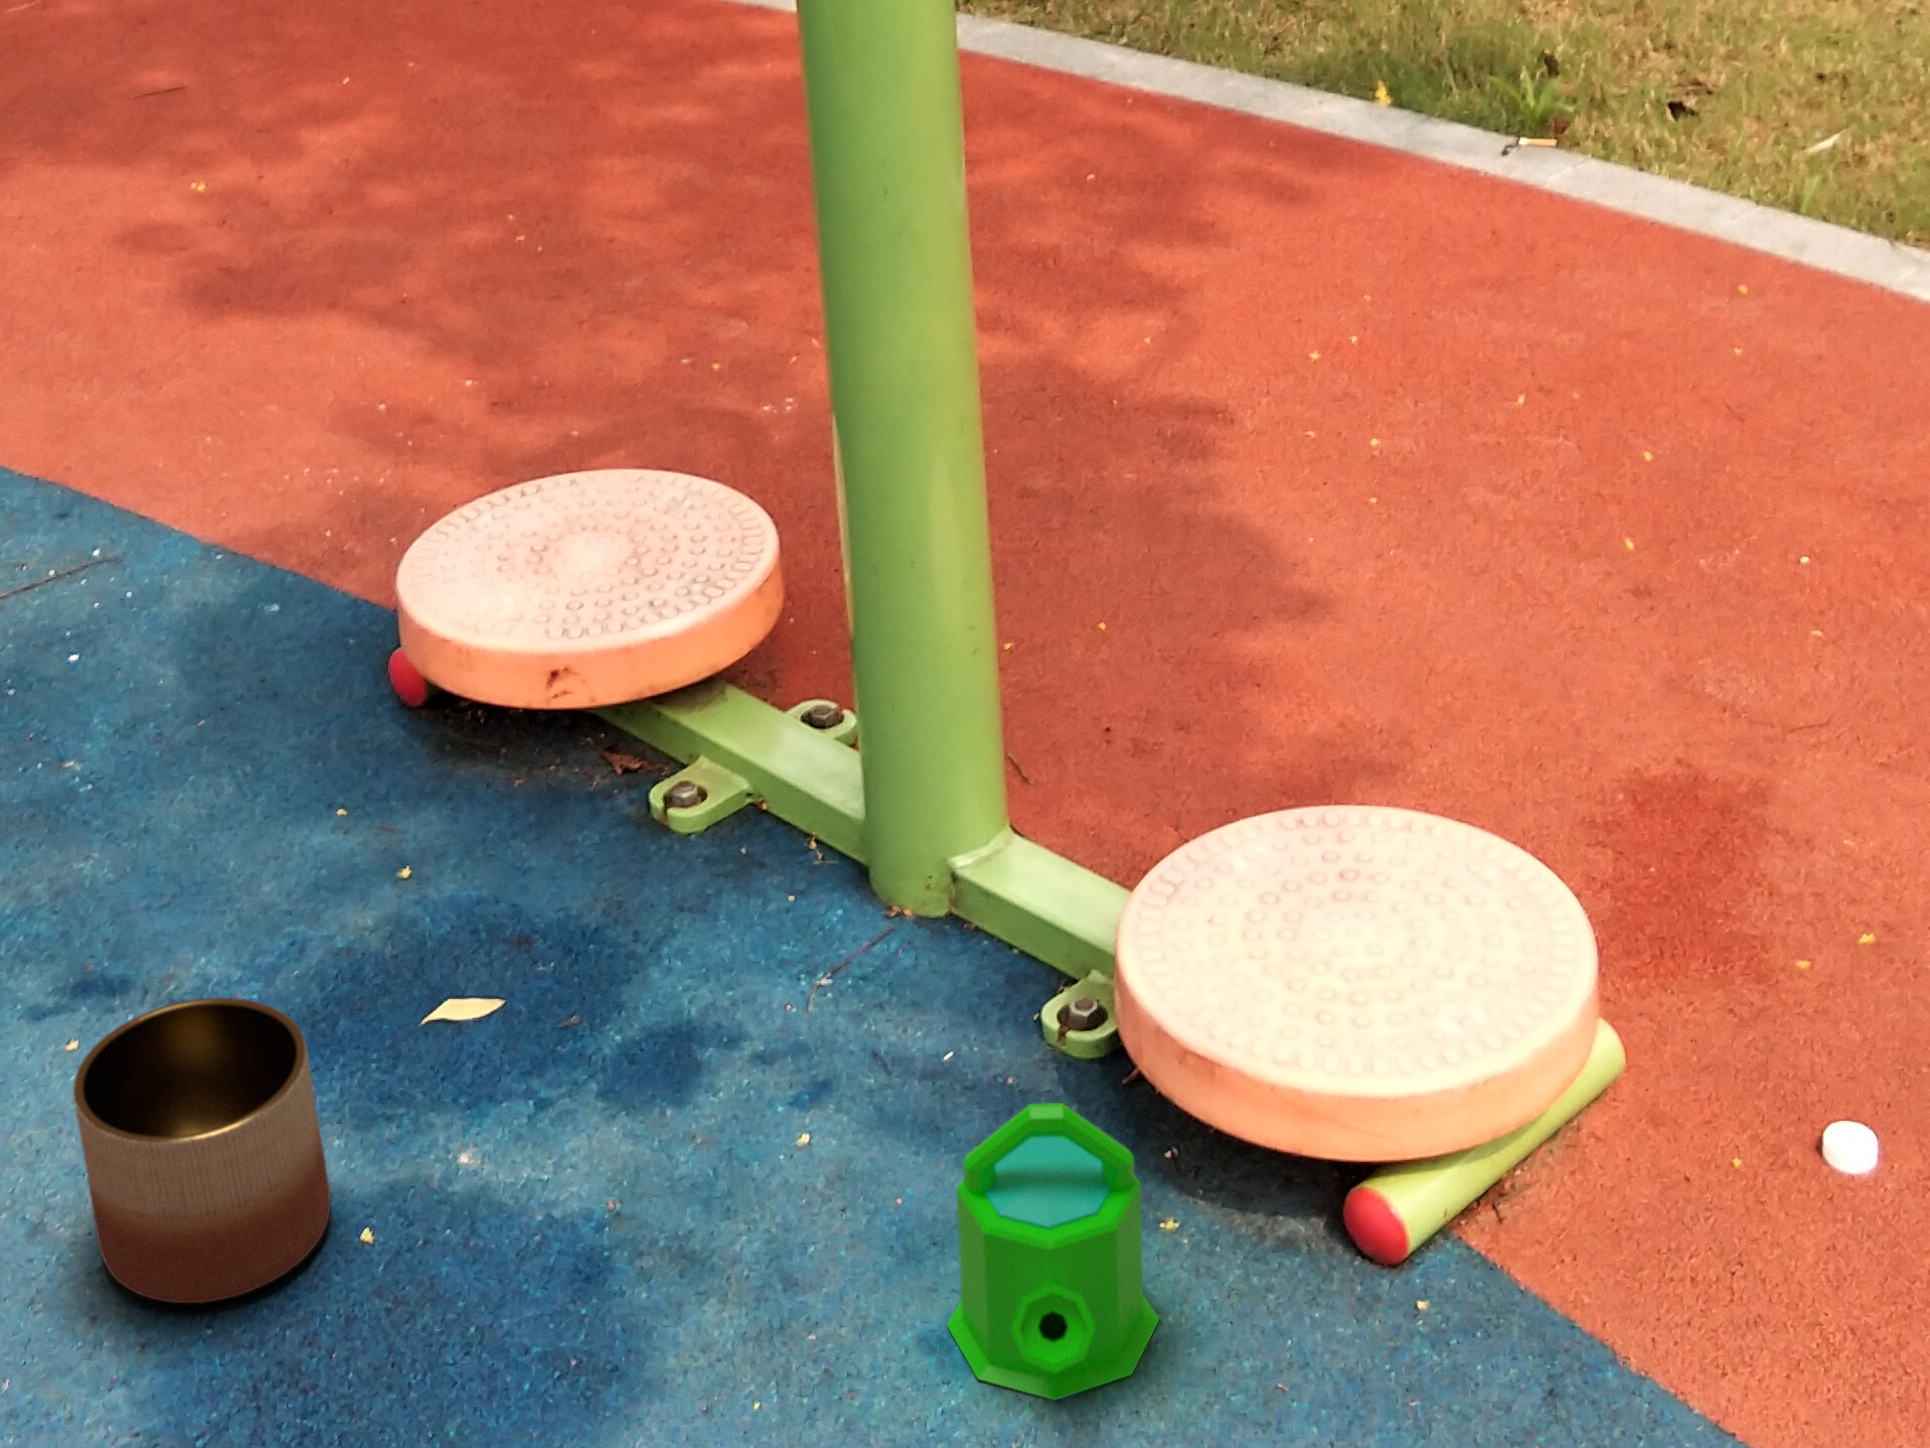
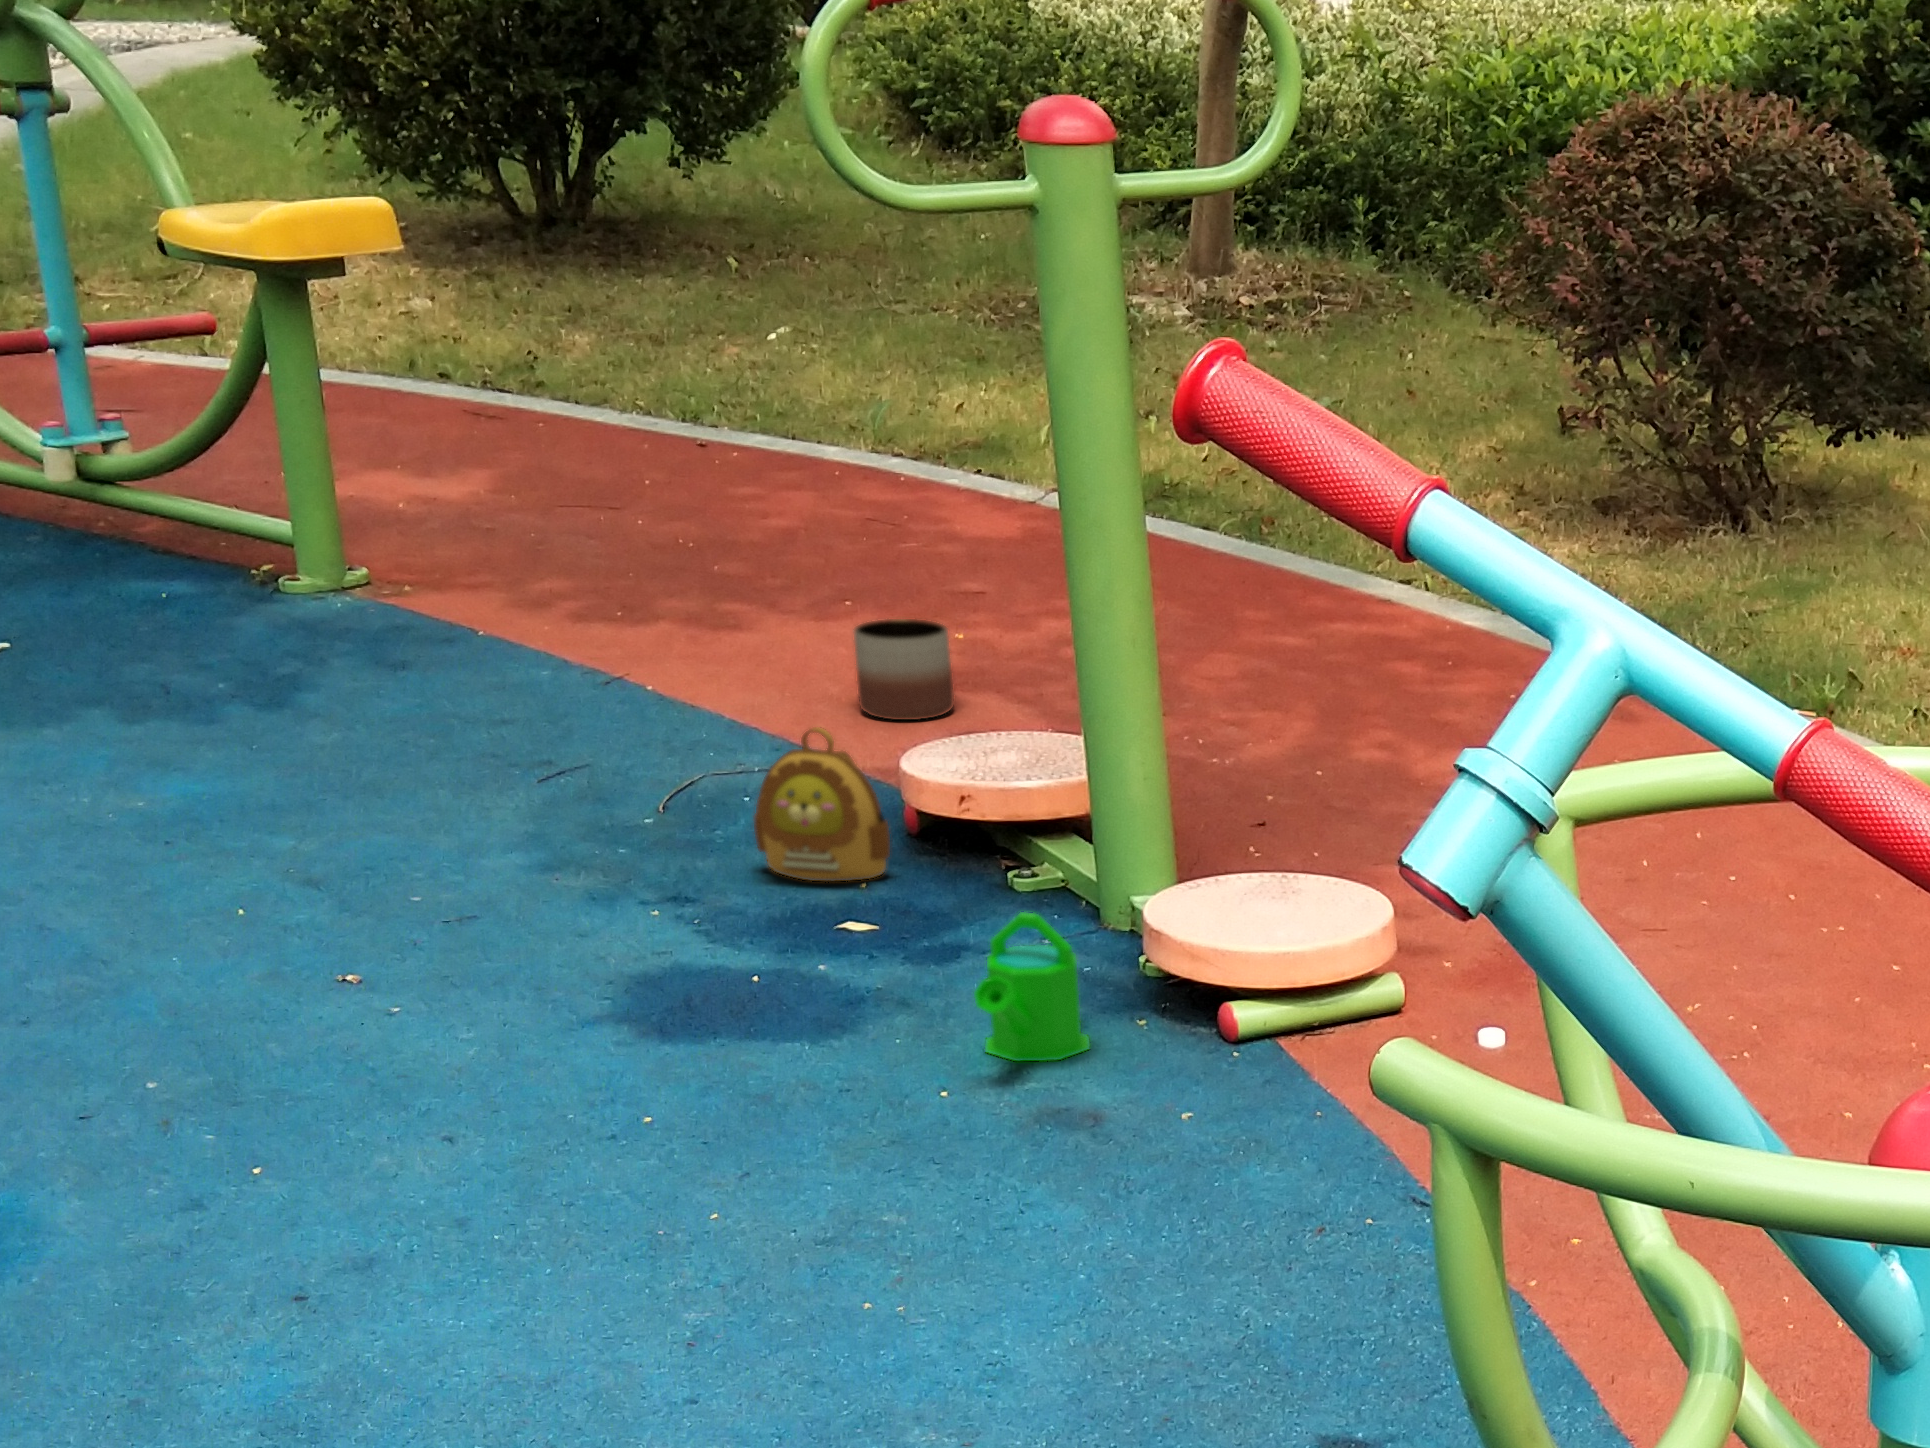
backpack: none [212,594,458,859] -> present [754,727,890,882]
planter: present [73,998,330,1303] -> present [854,619,954,720]

